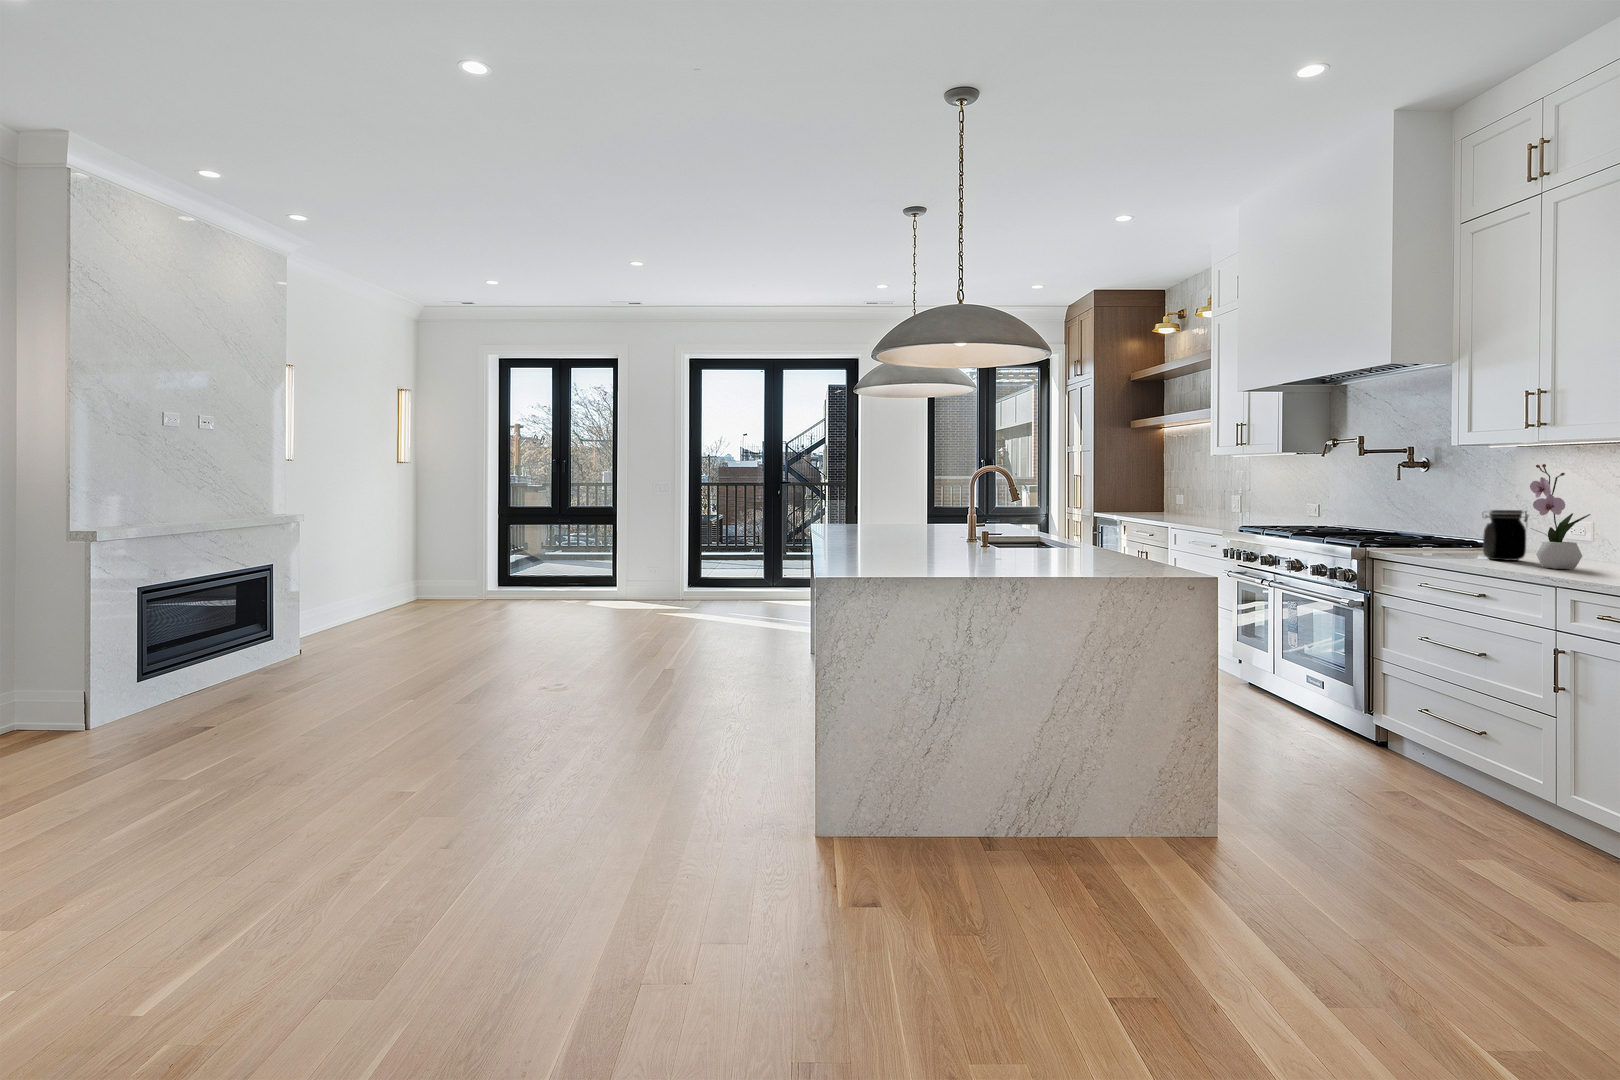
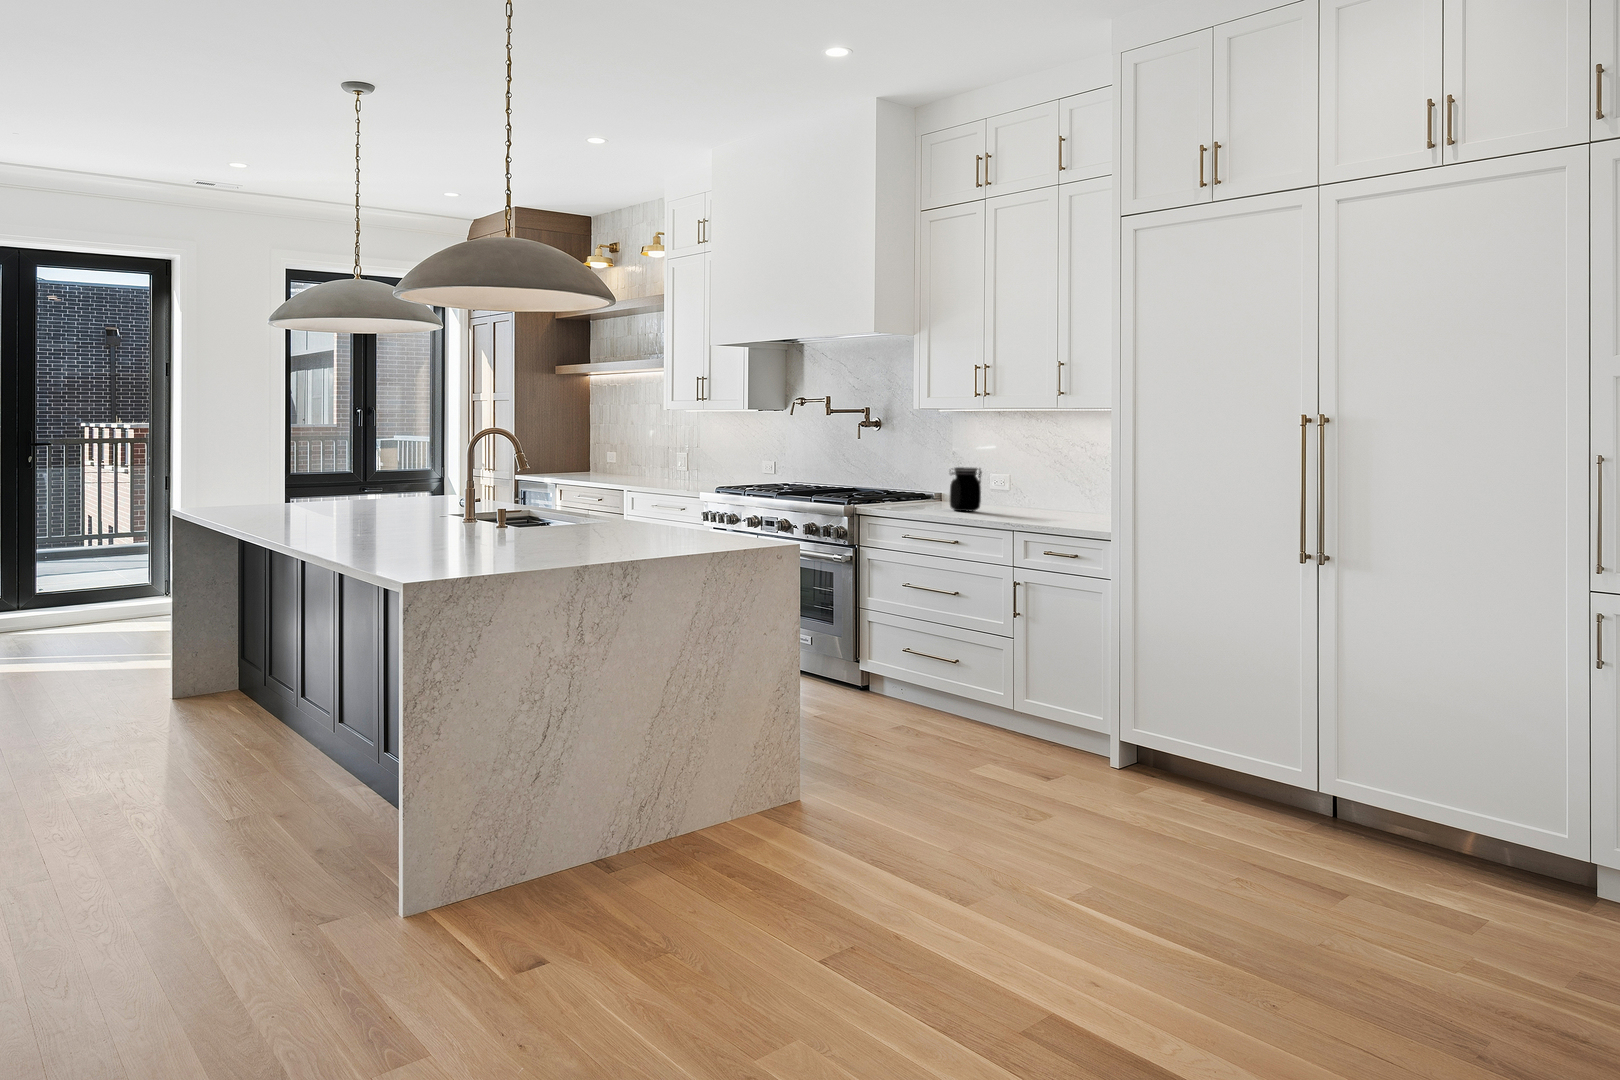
flower arrangement: present [1530,464,1590,569] -> none [989,428,1029,516]

